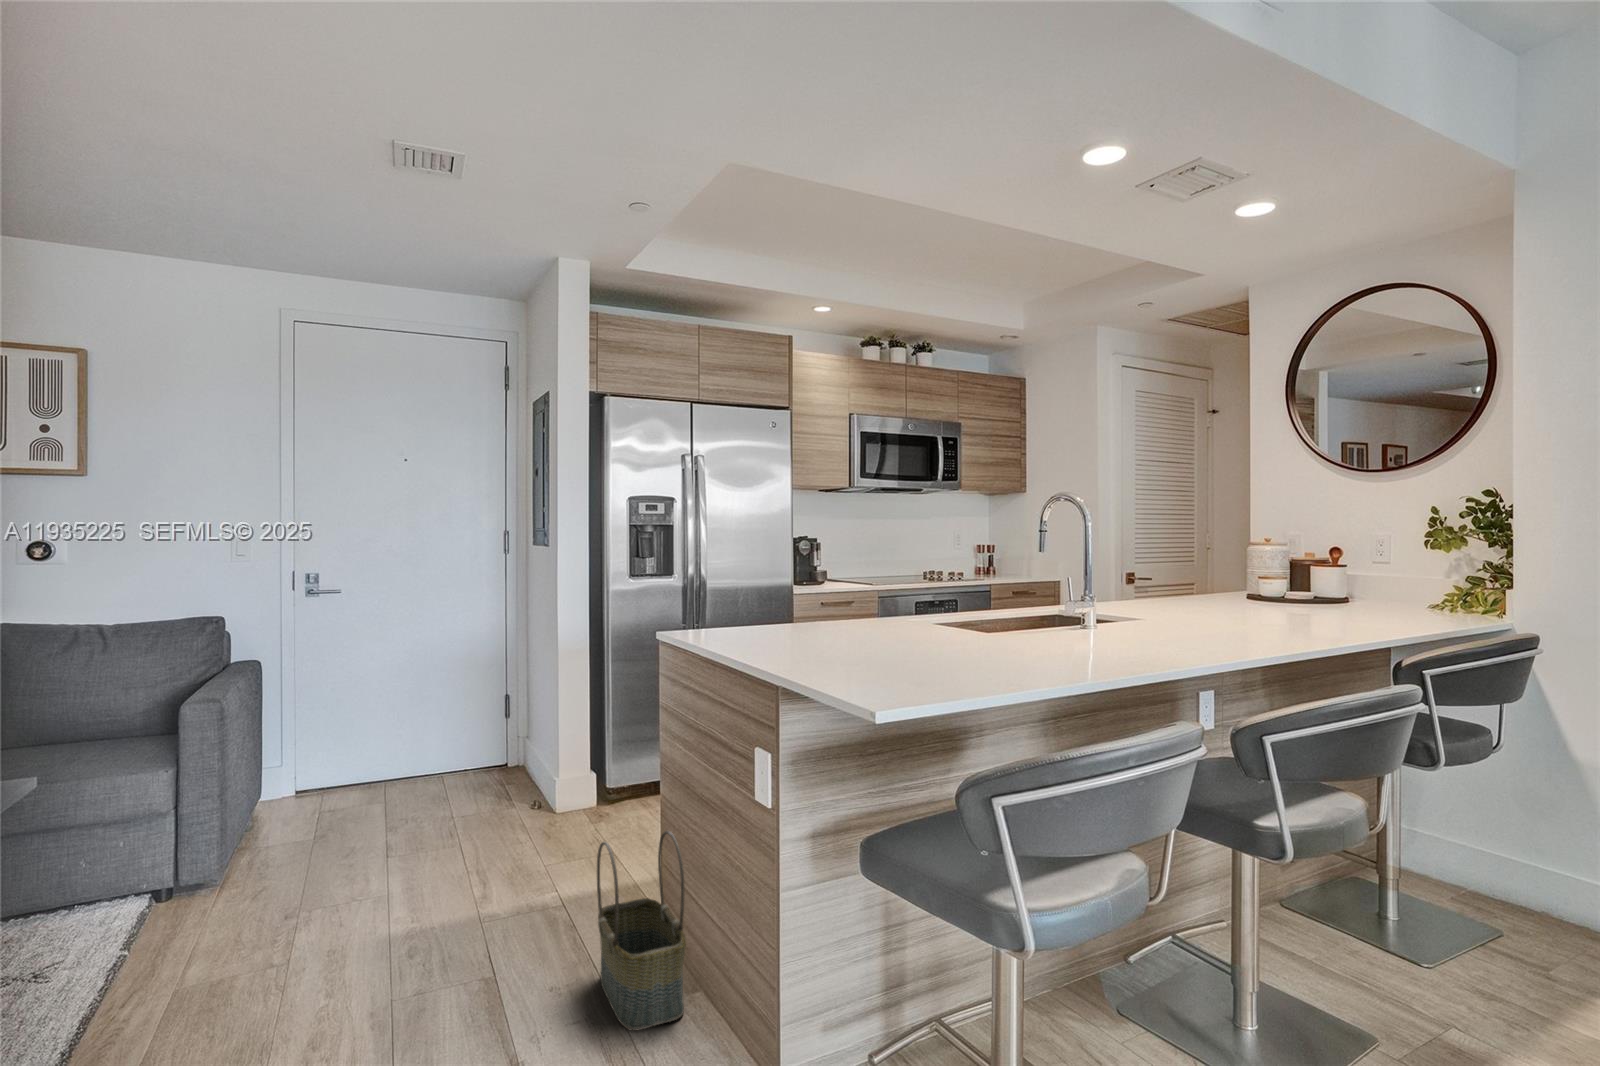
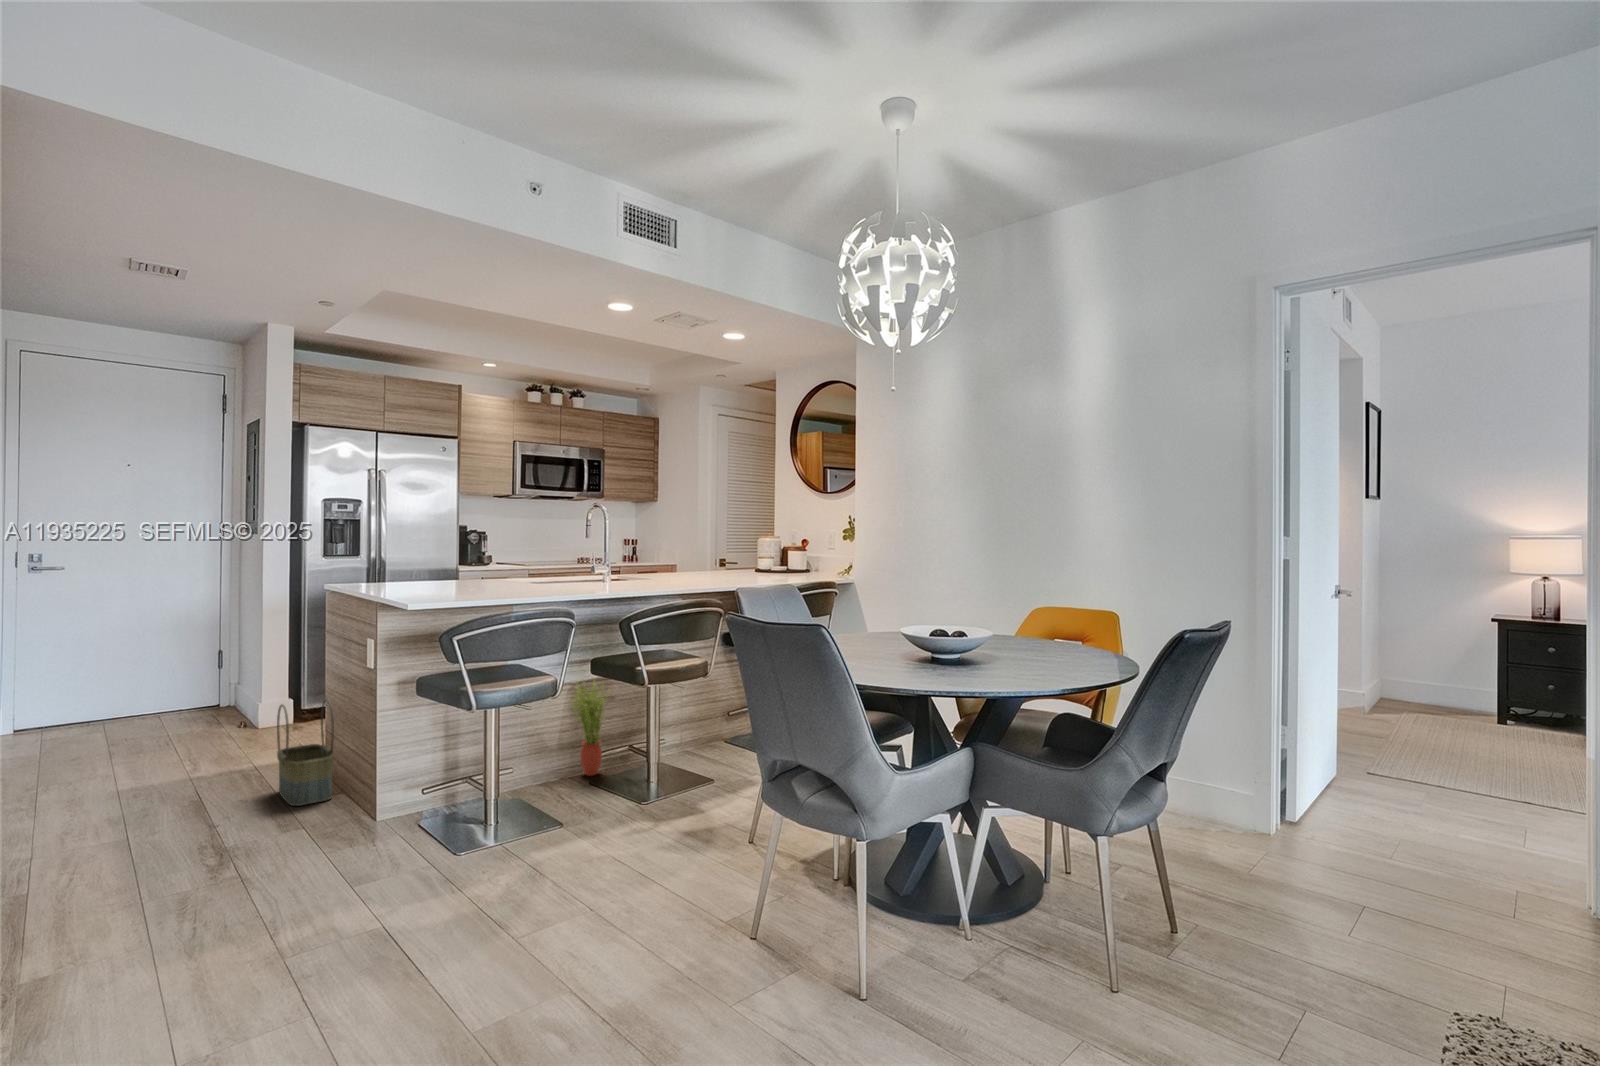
potted plant: none [1077,821,1149,1003] -> present [571,680,611,776]

